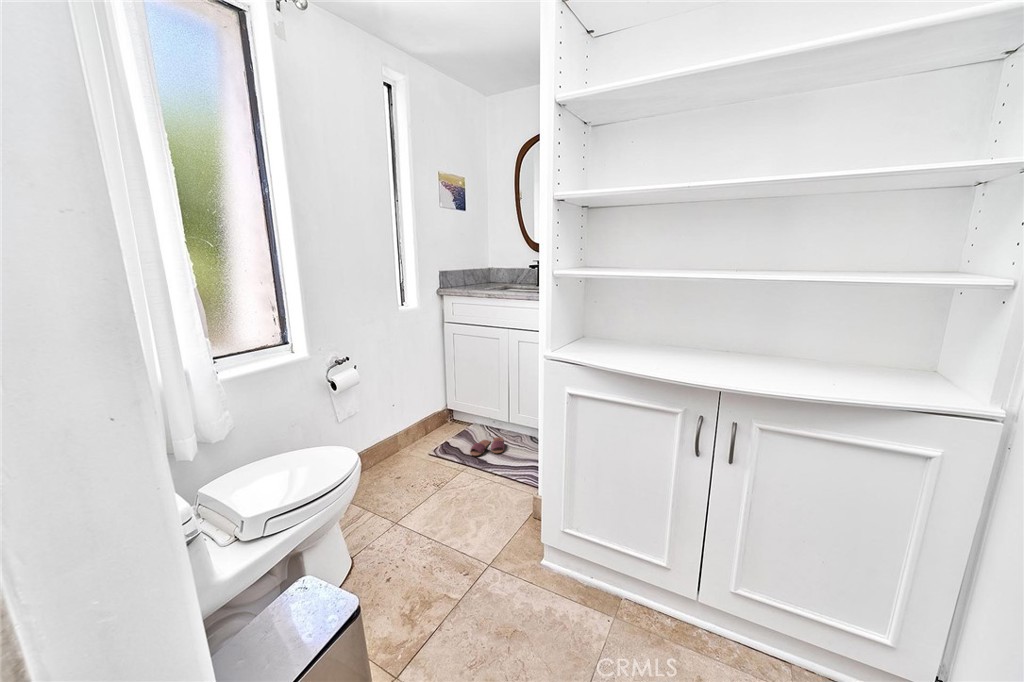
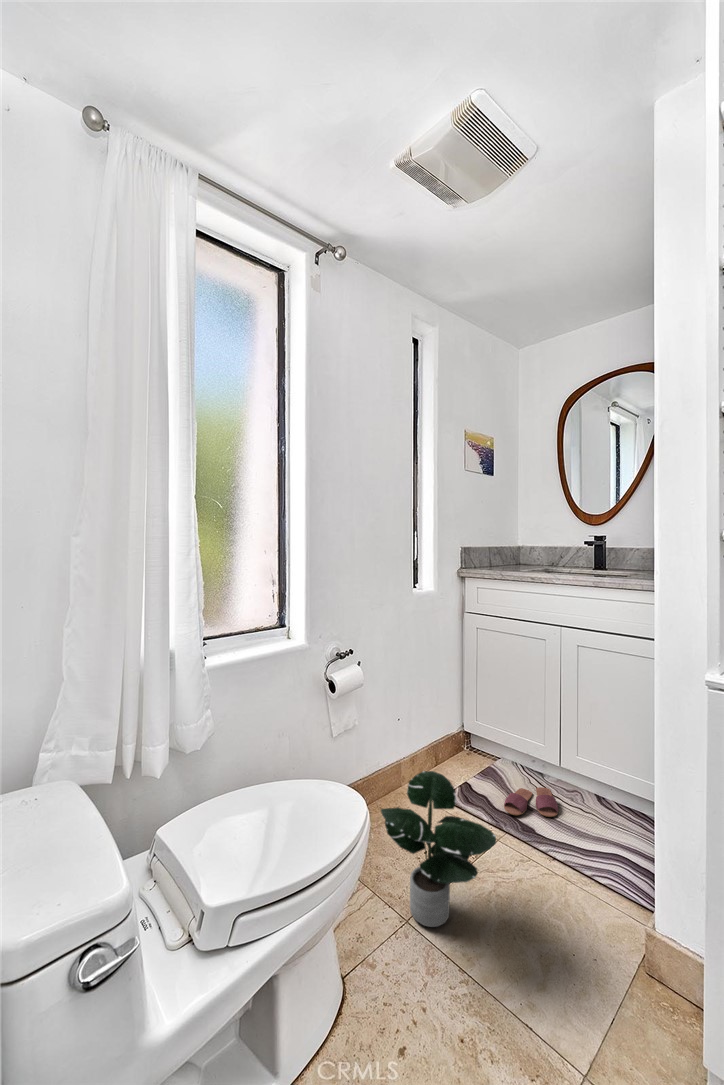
potted plant: none [372,433,450,523] -> present [381,771,496,927]

